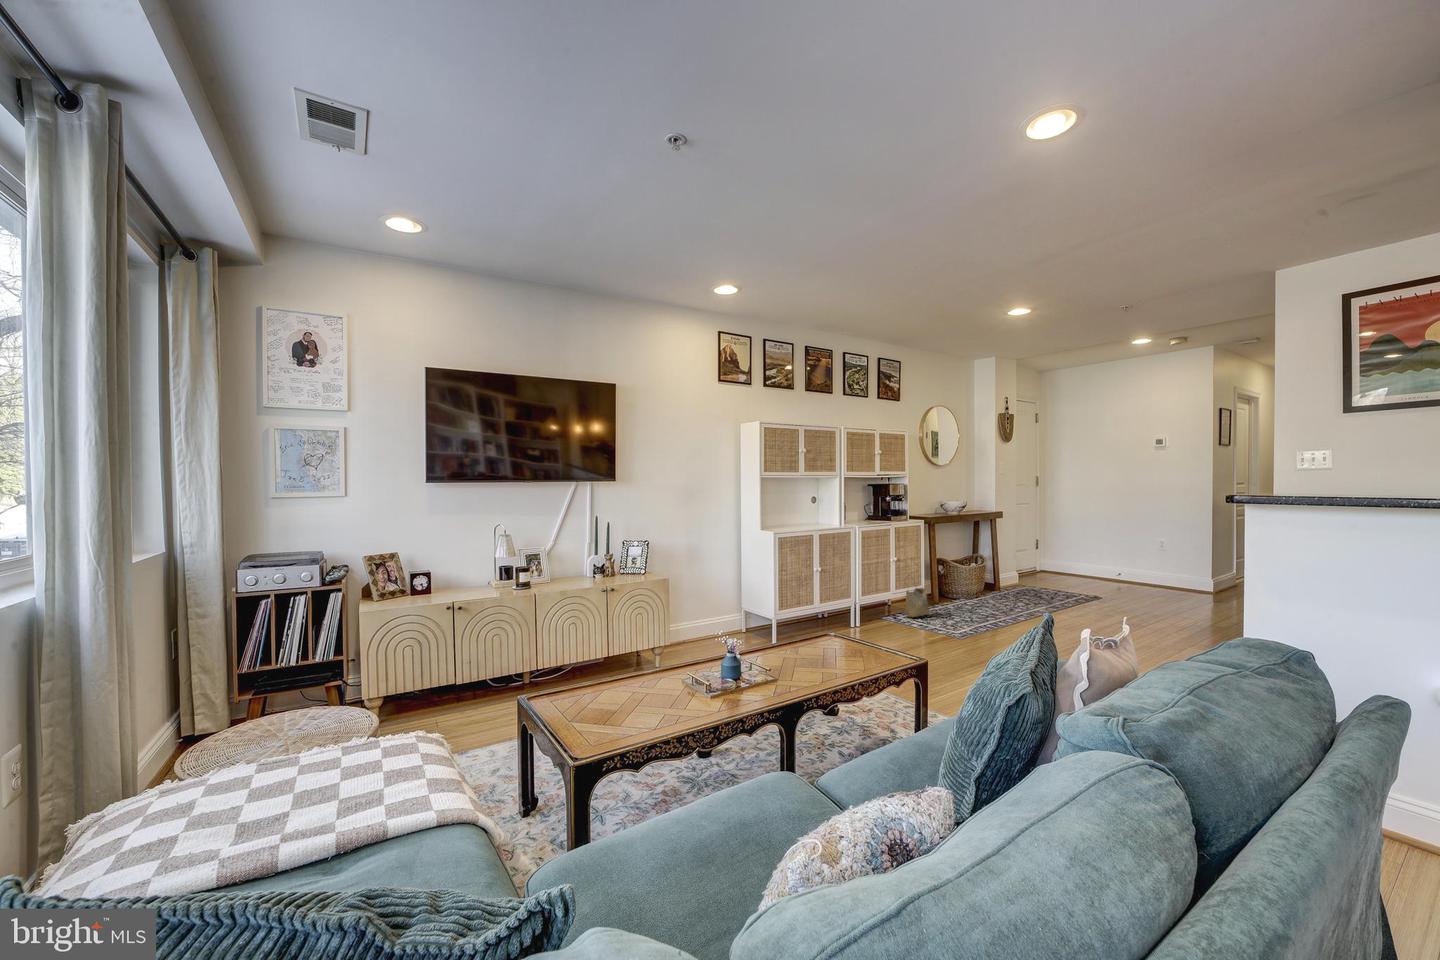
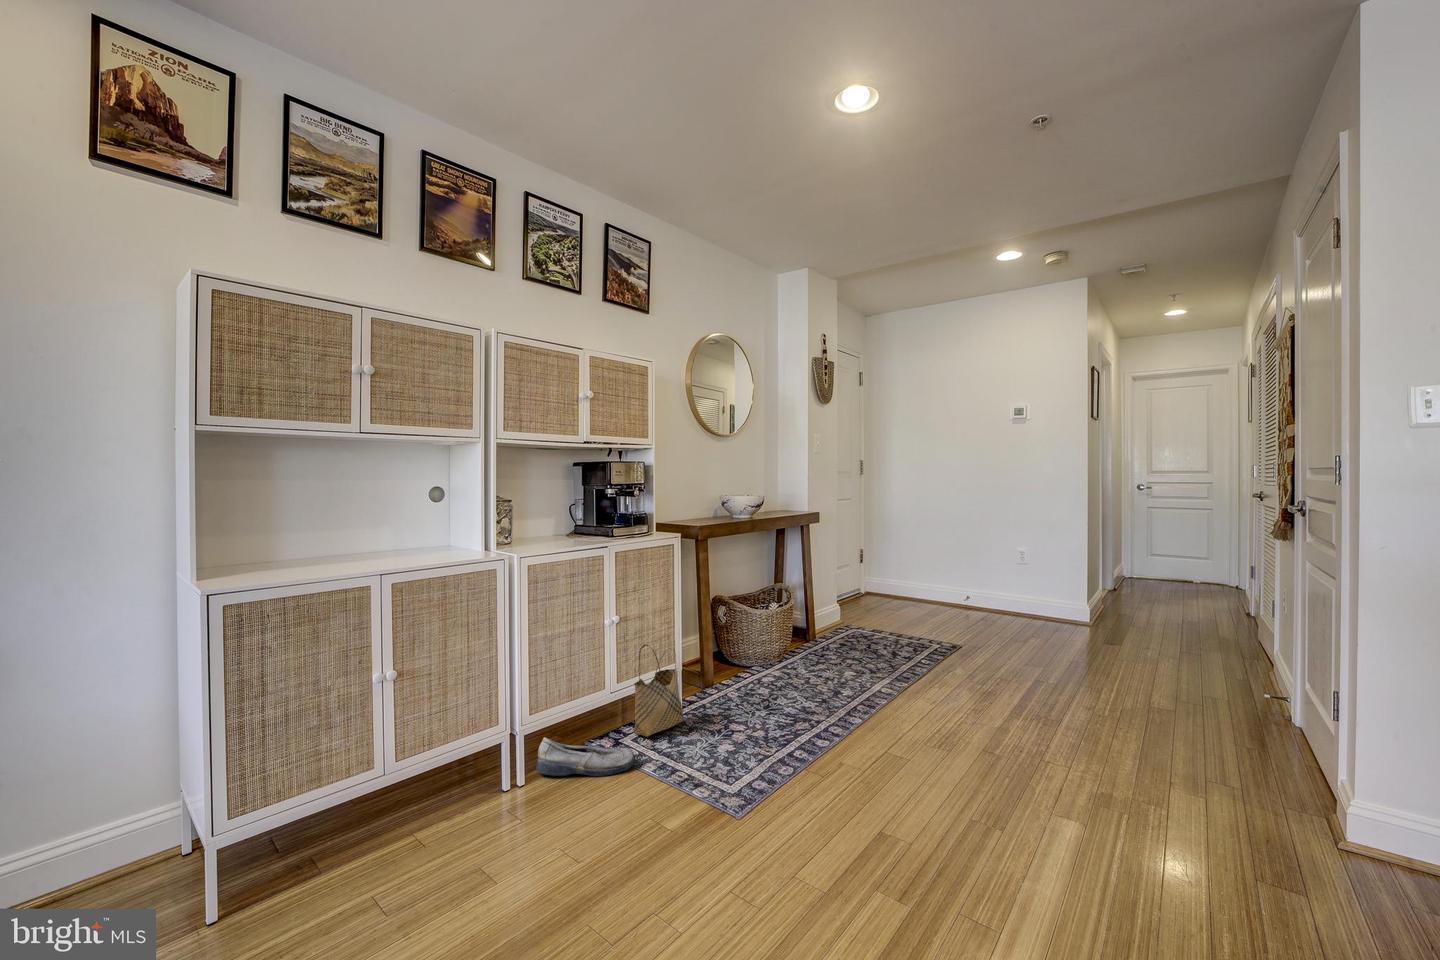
shoe: none [866,609,911,627] -> present [536,737,635,776]

